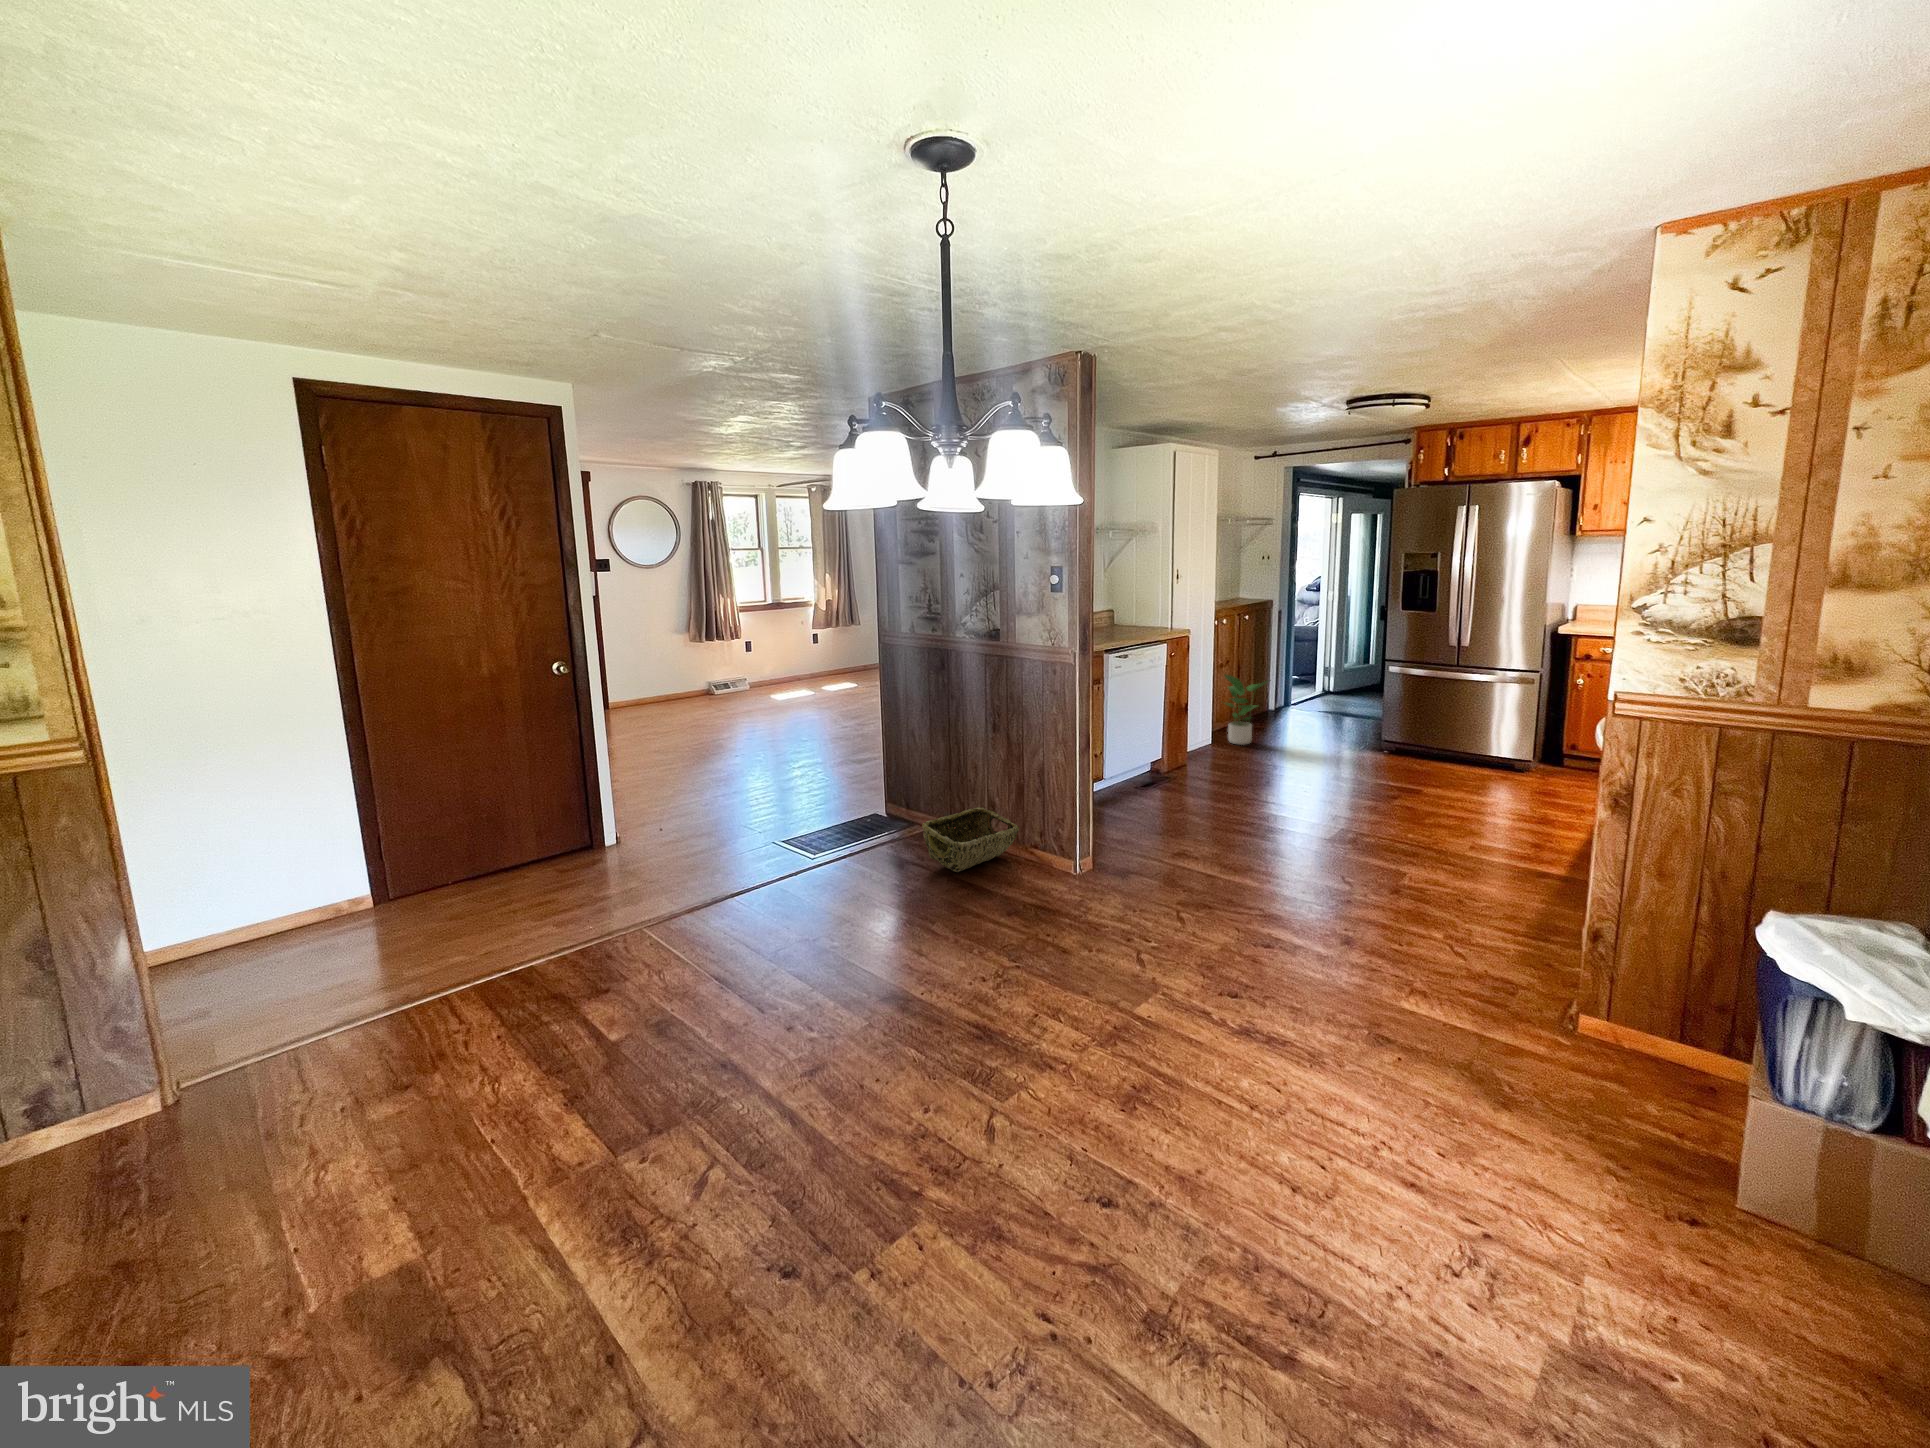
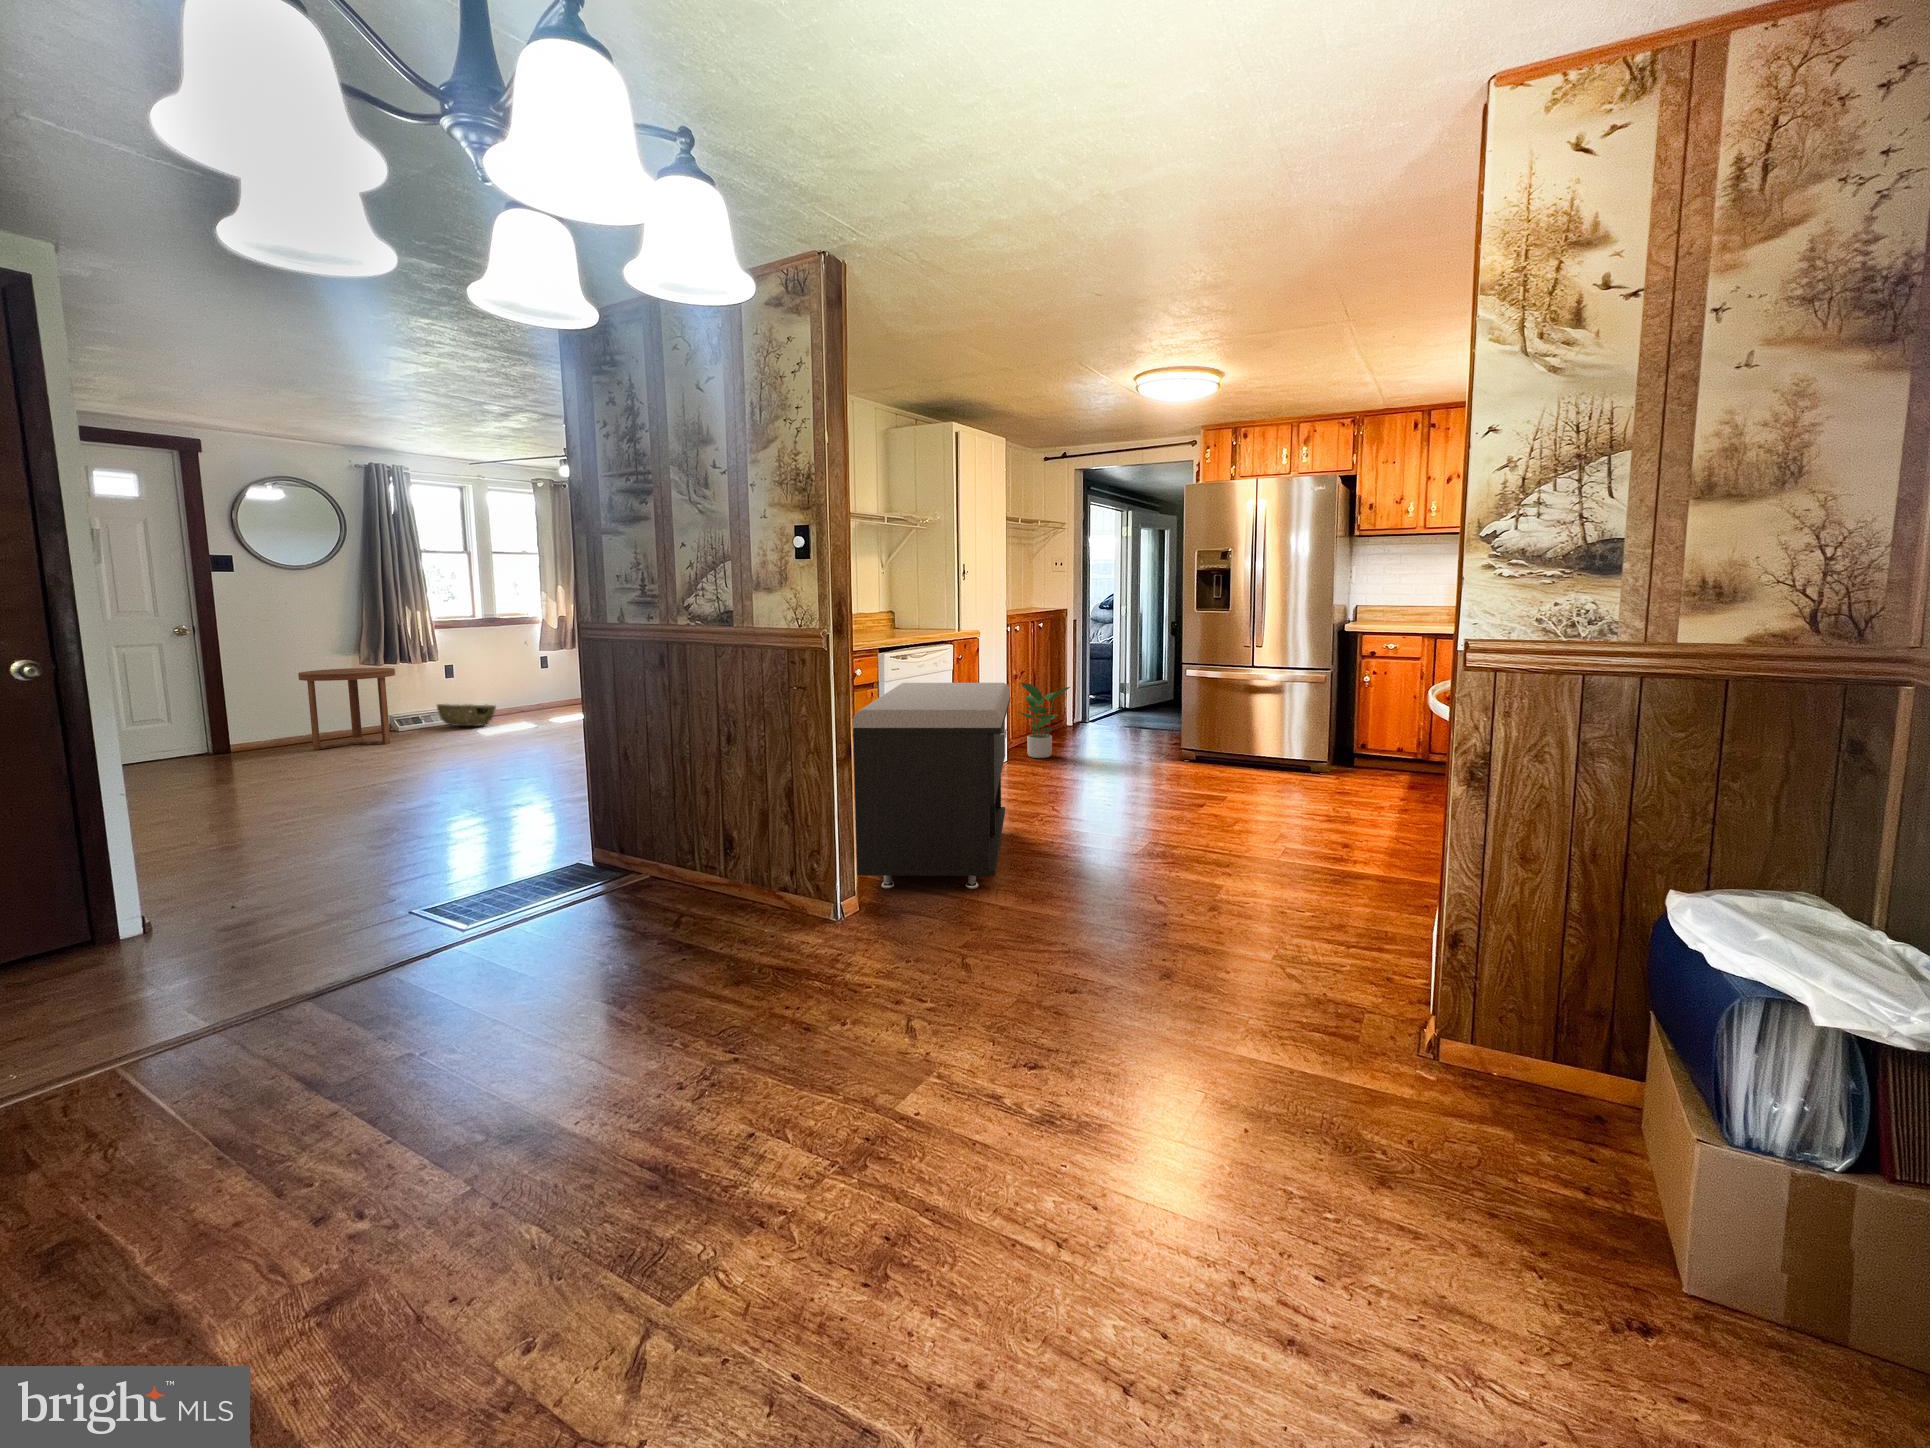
side table: none [645,646,708,711] -> present [298,668,395,749]
storage bench: none [1089,682,1216,861] -> present [853,683,1010,889]
woven basket: present [922,807,1019,872] -> present [437,704,496,726]

